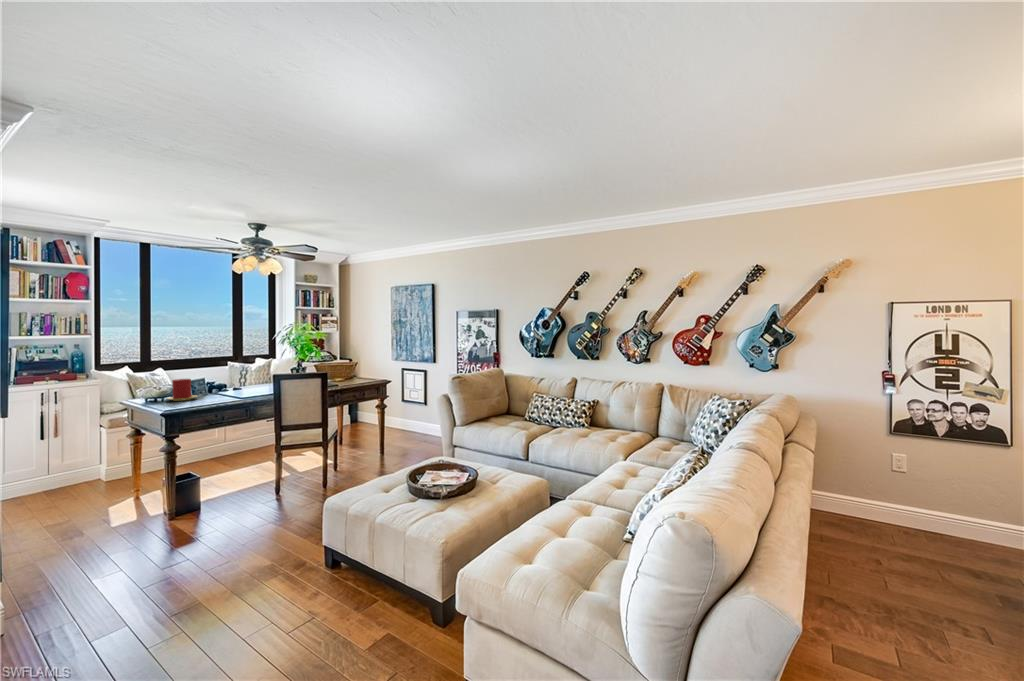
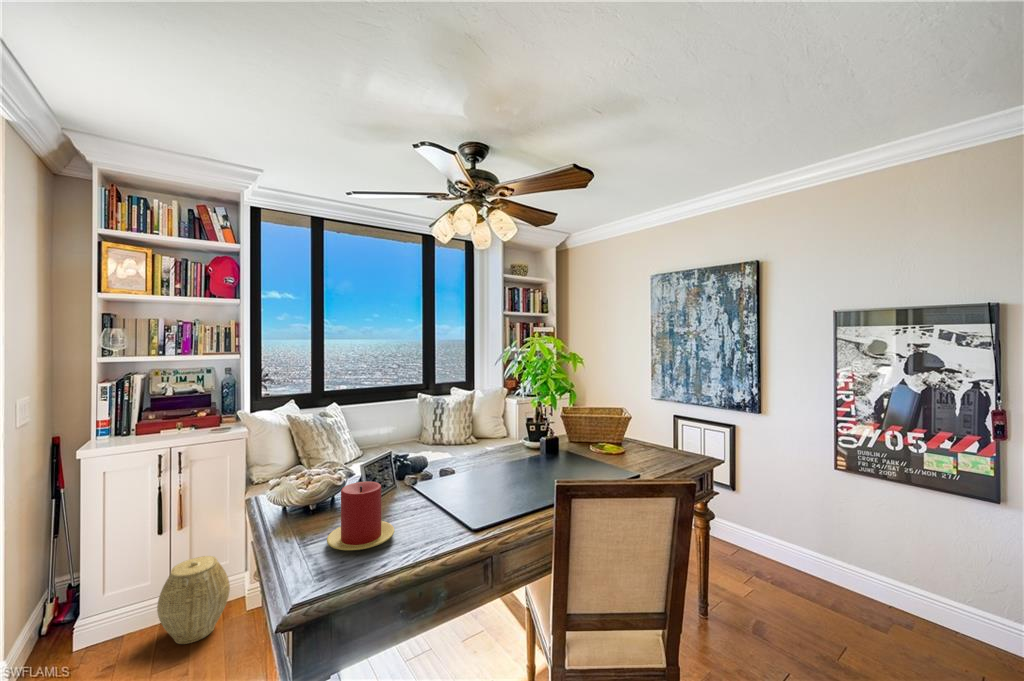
woven basket: none [46,452,94,497] -> present [157,556,230,644]

